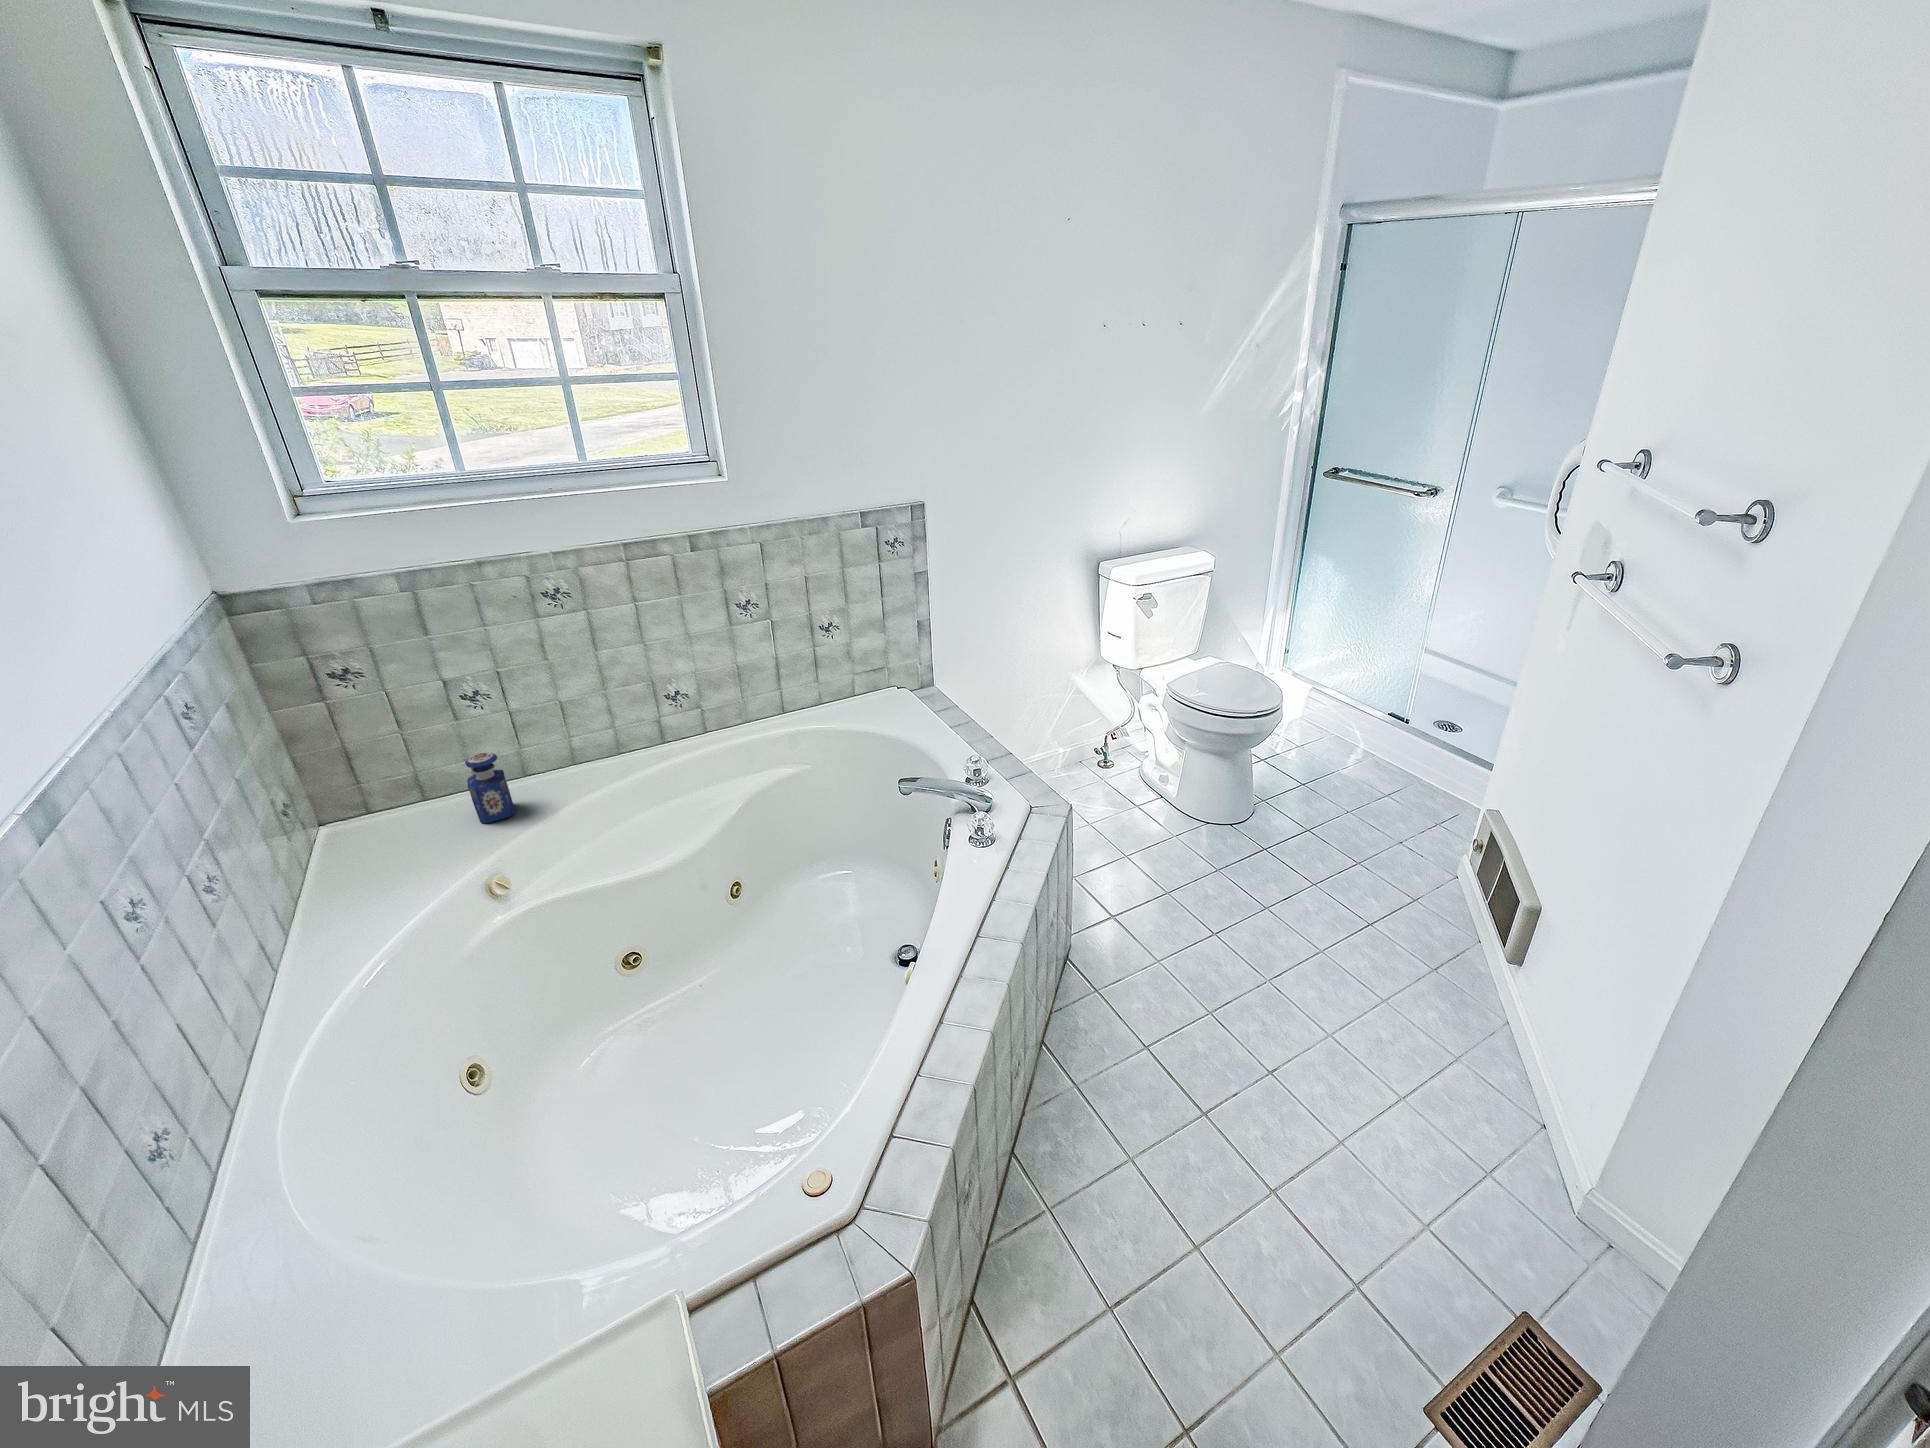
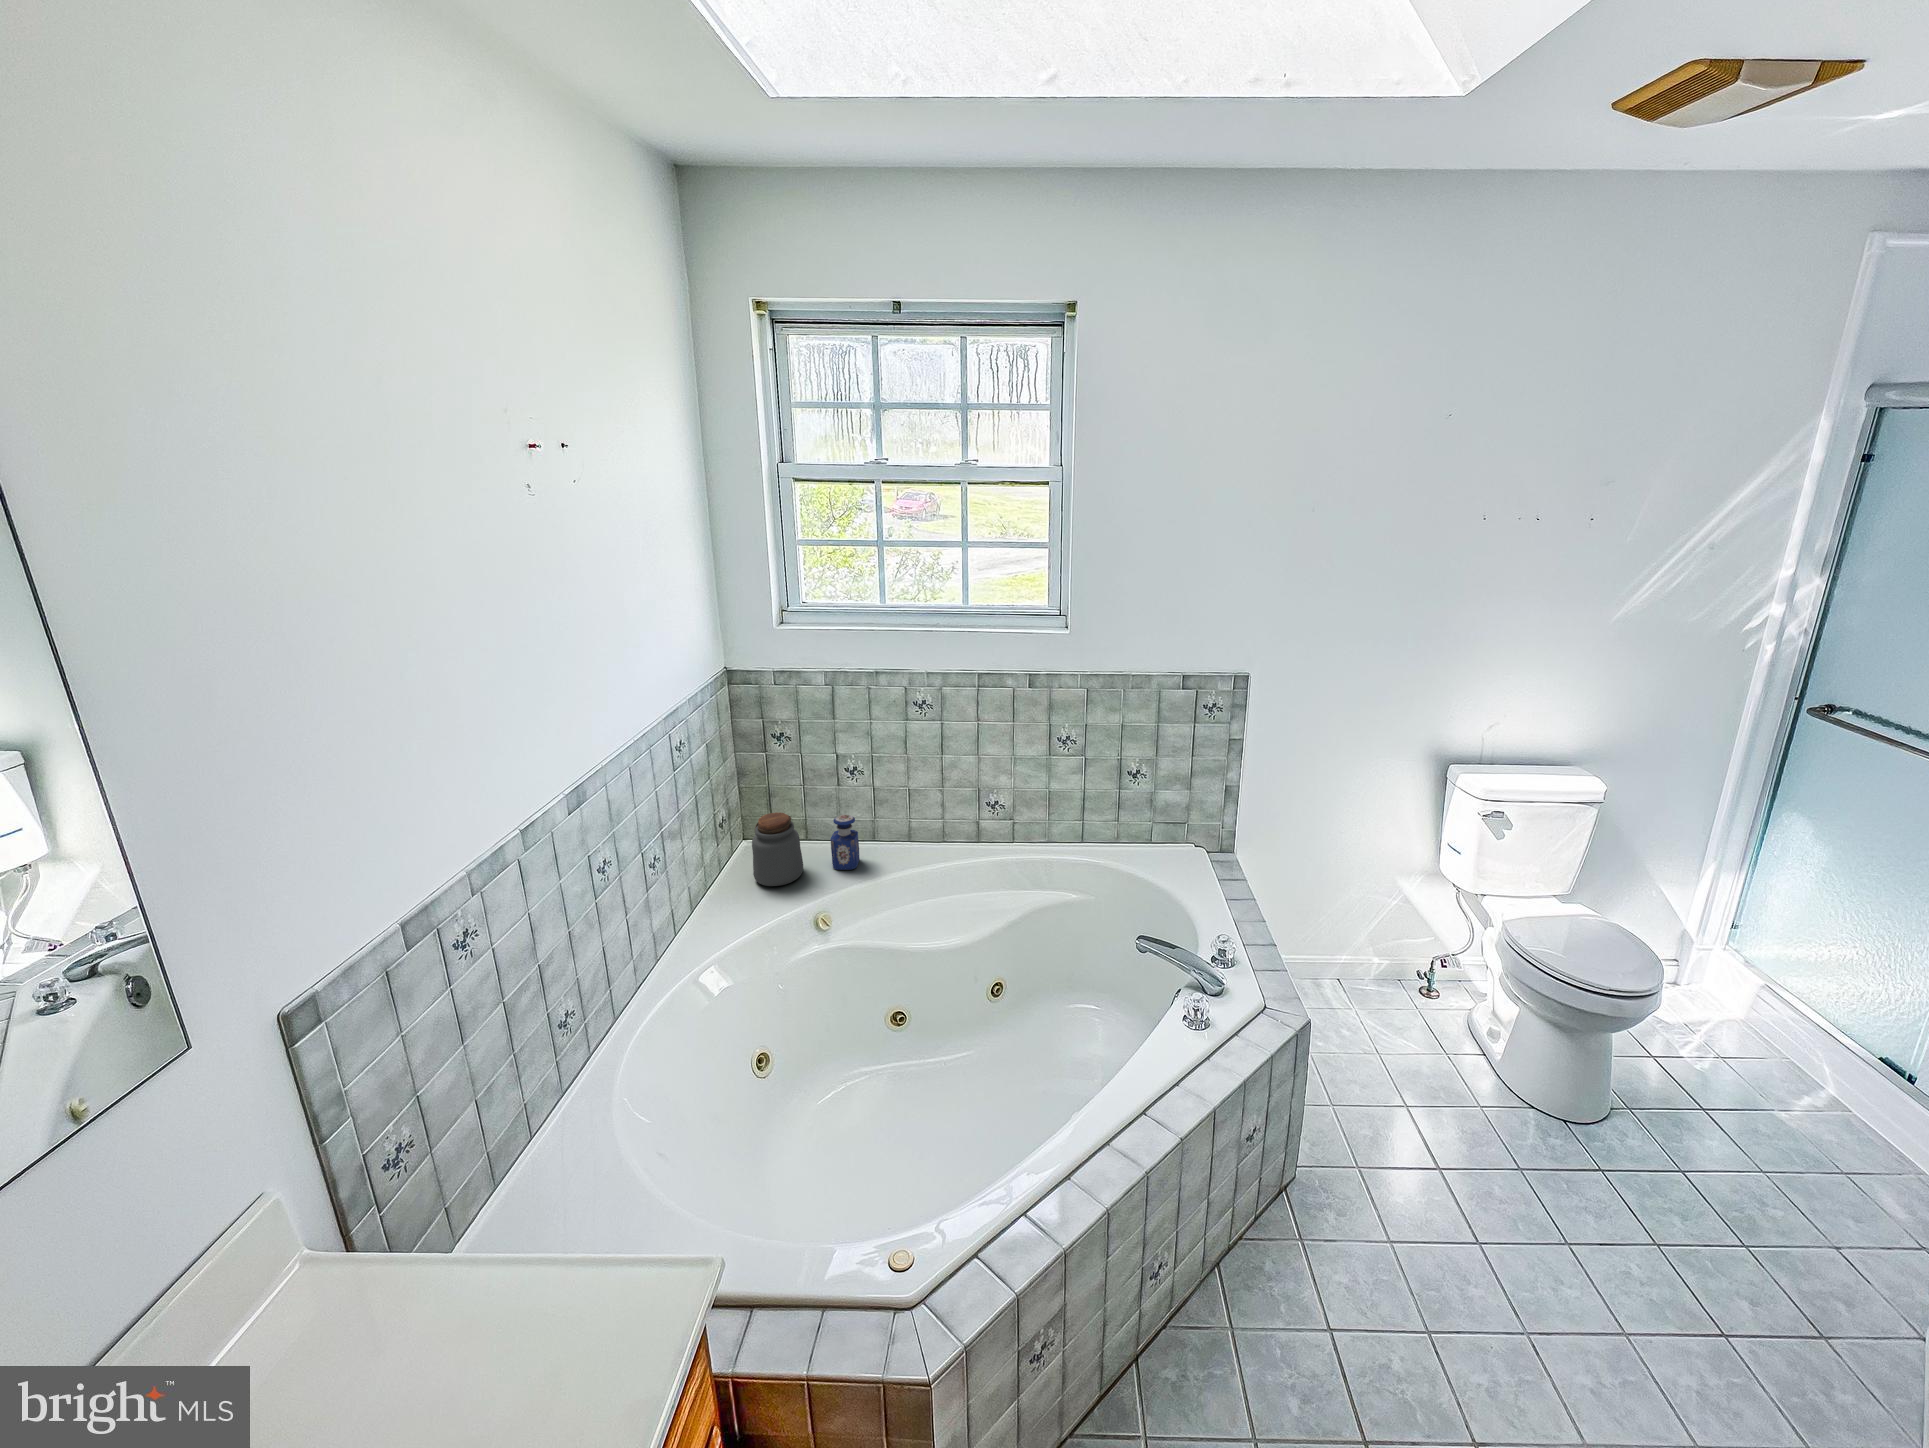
jar: none [347,772,439,871] -> present [752,813,803,886]

